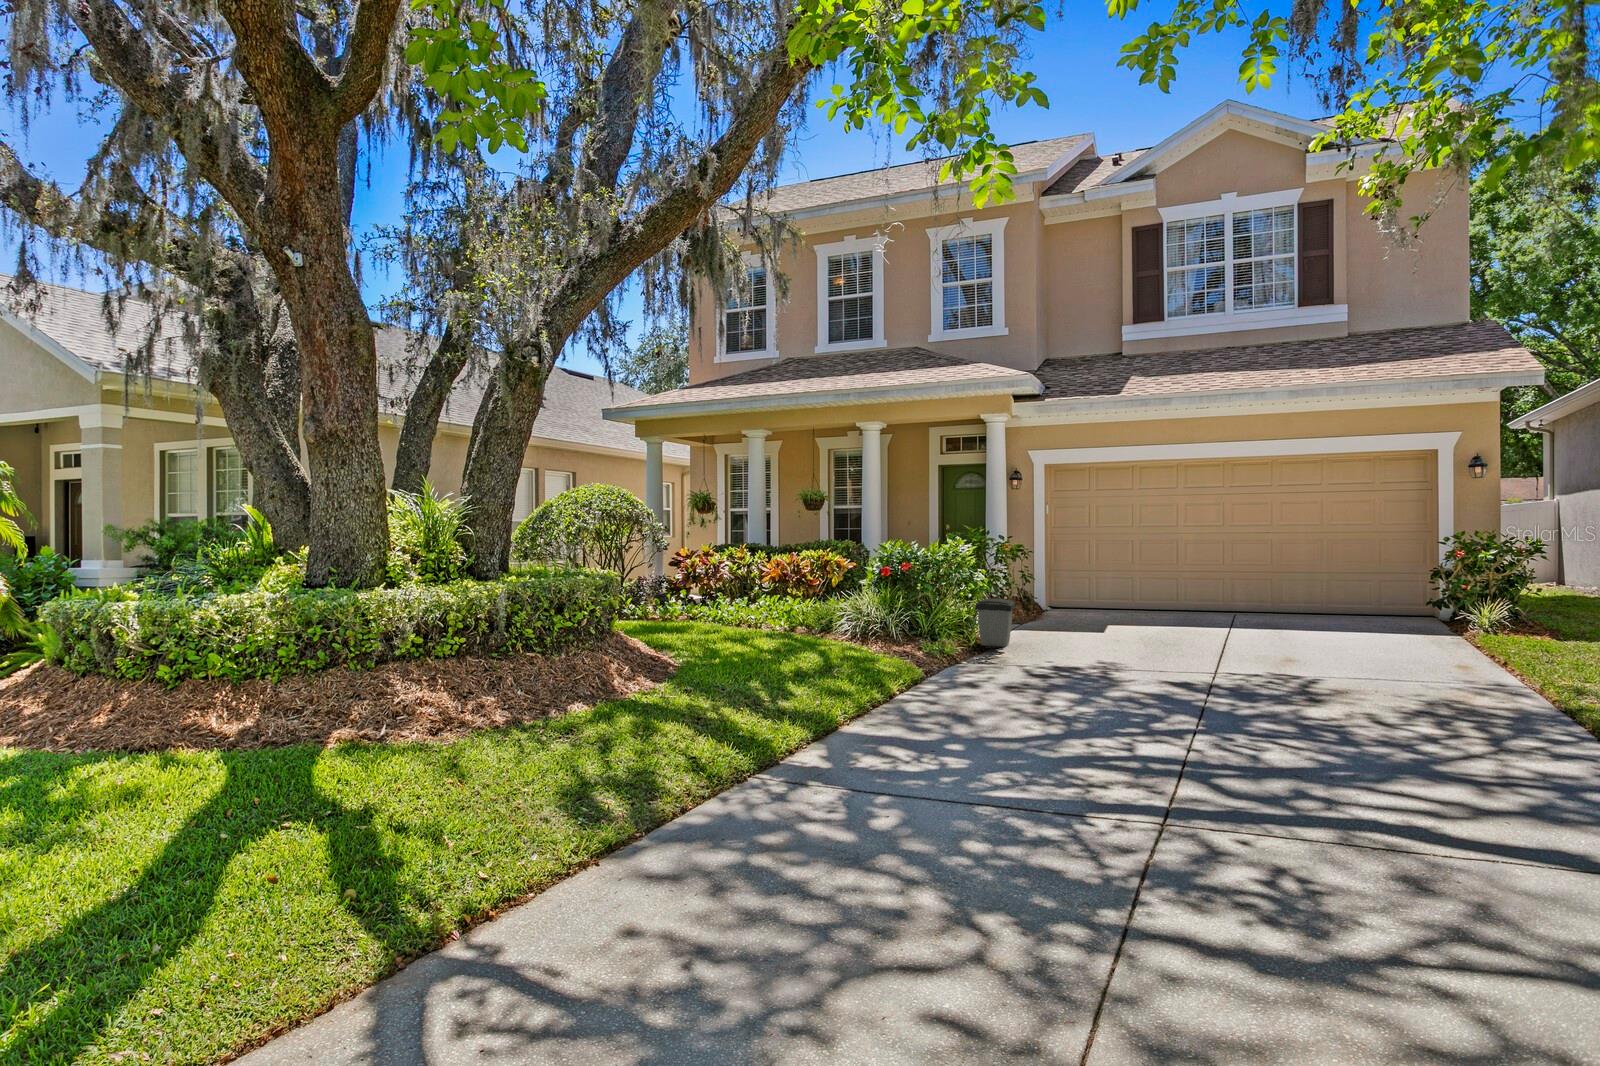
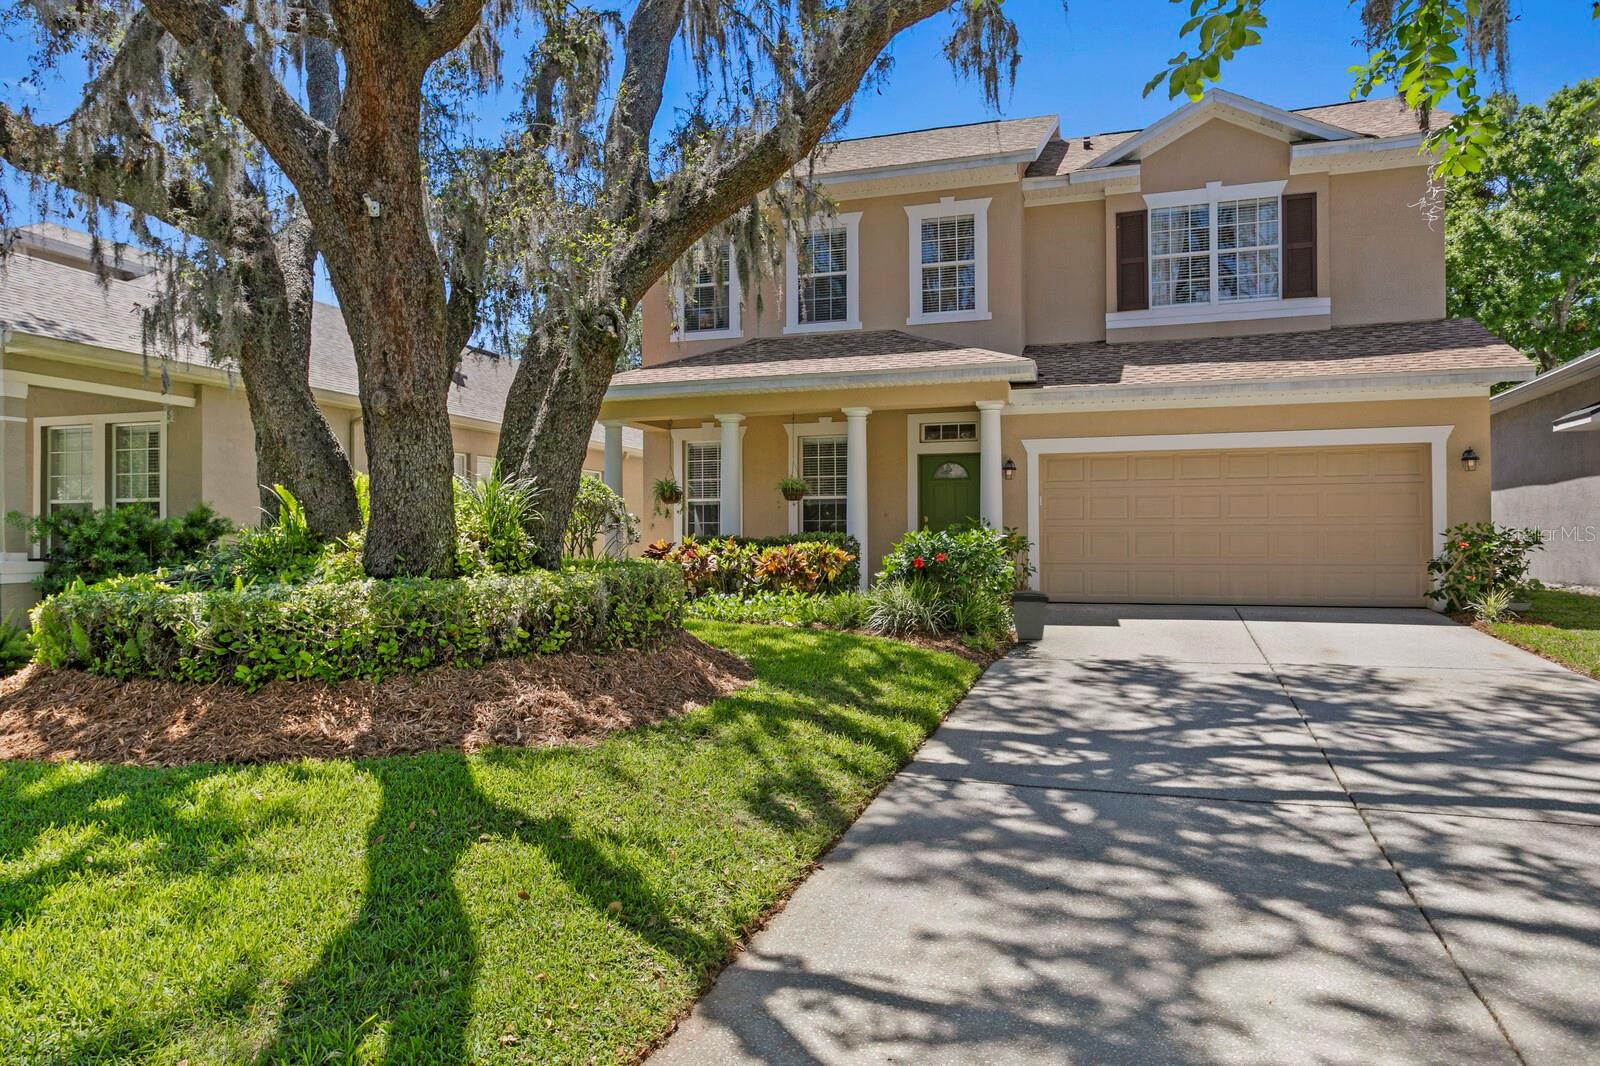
potted plant: none [1523,592,1574,626] -> present [1505,579,1545,611]

